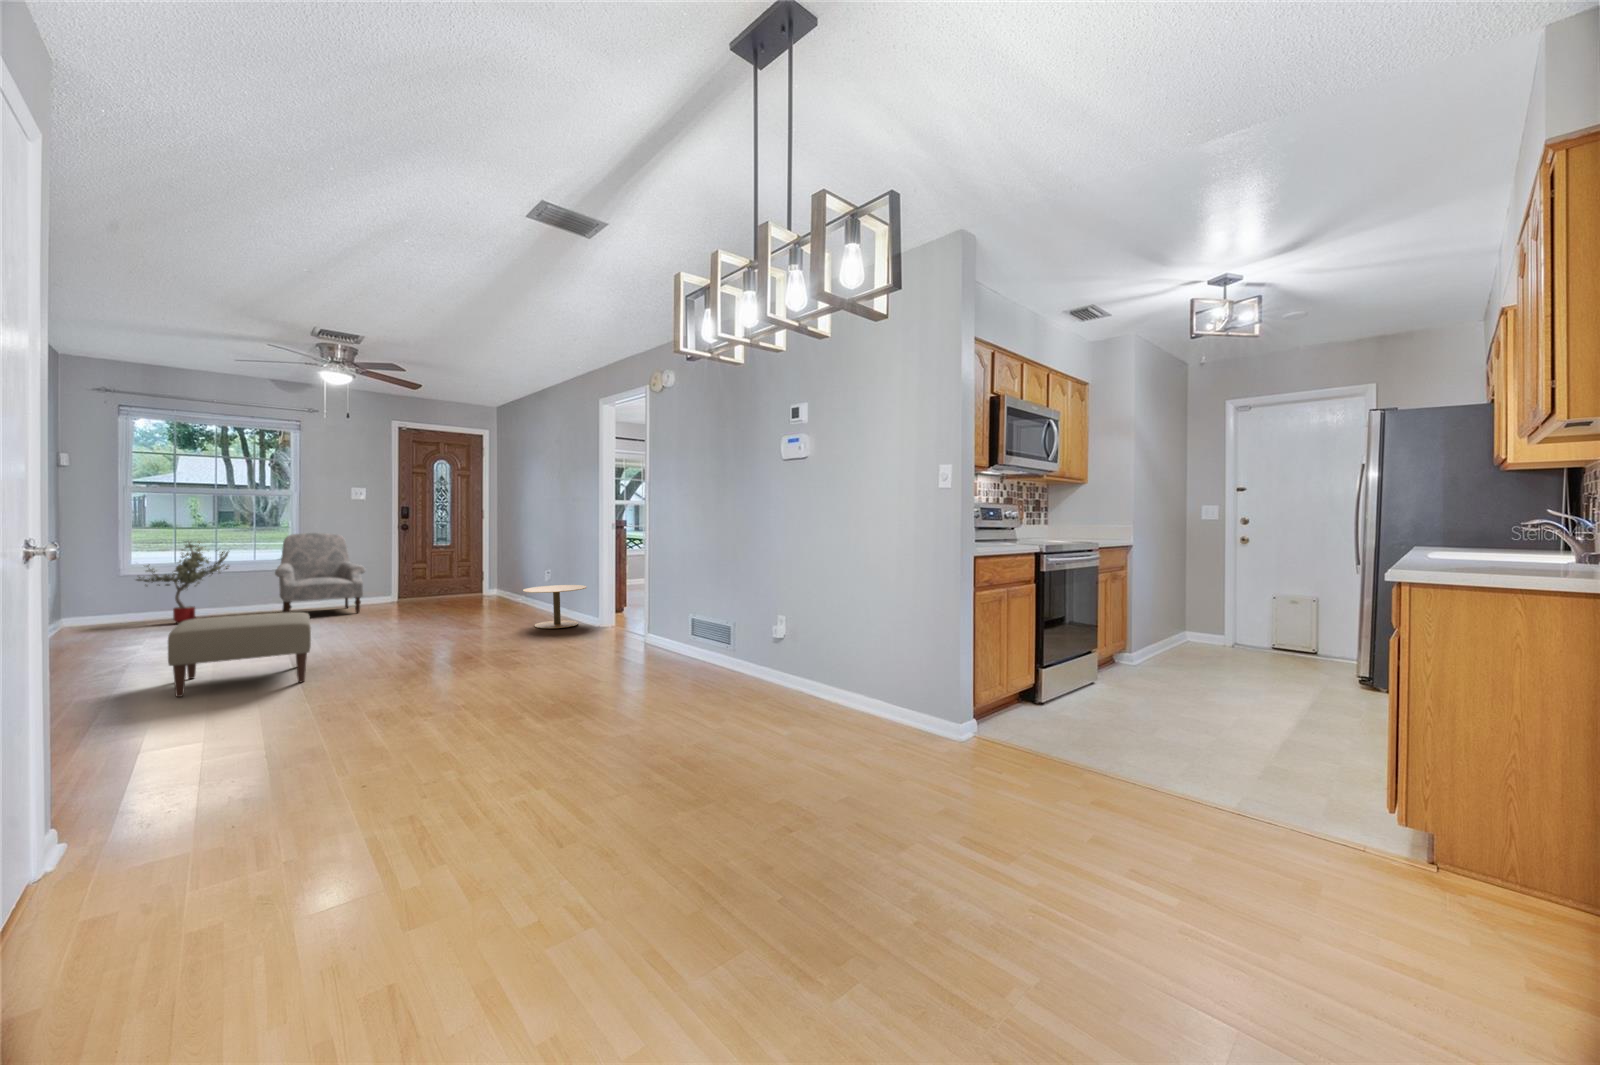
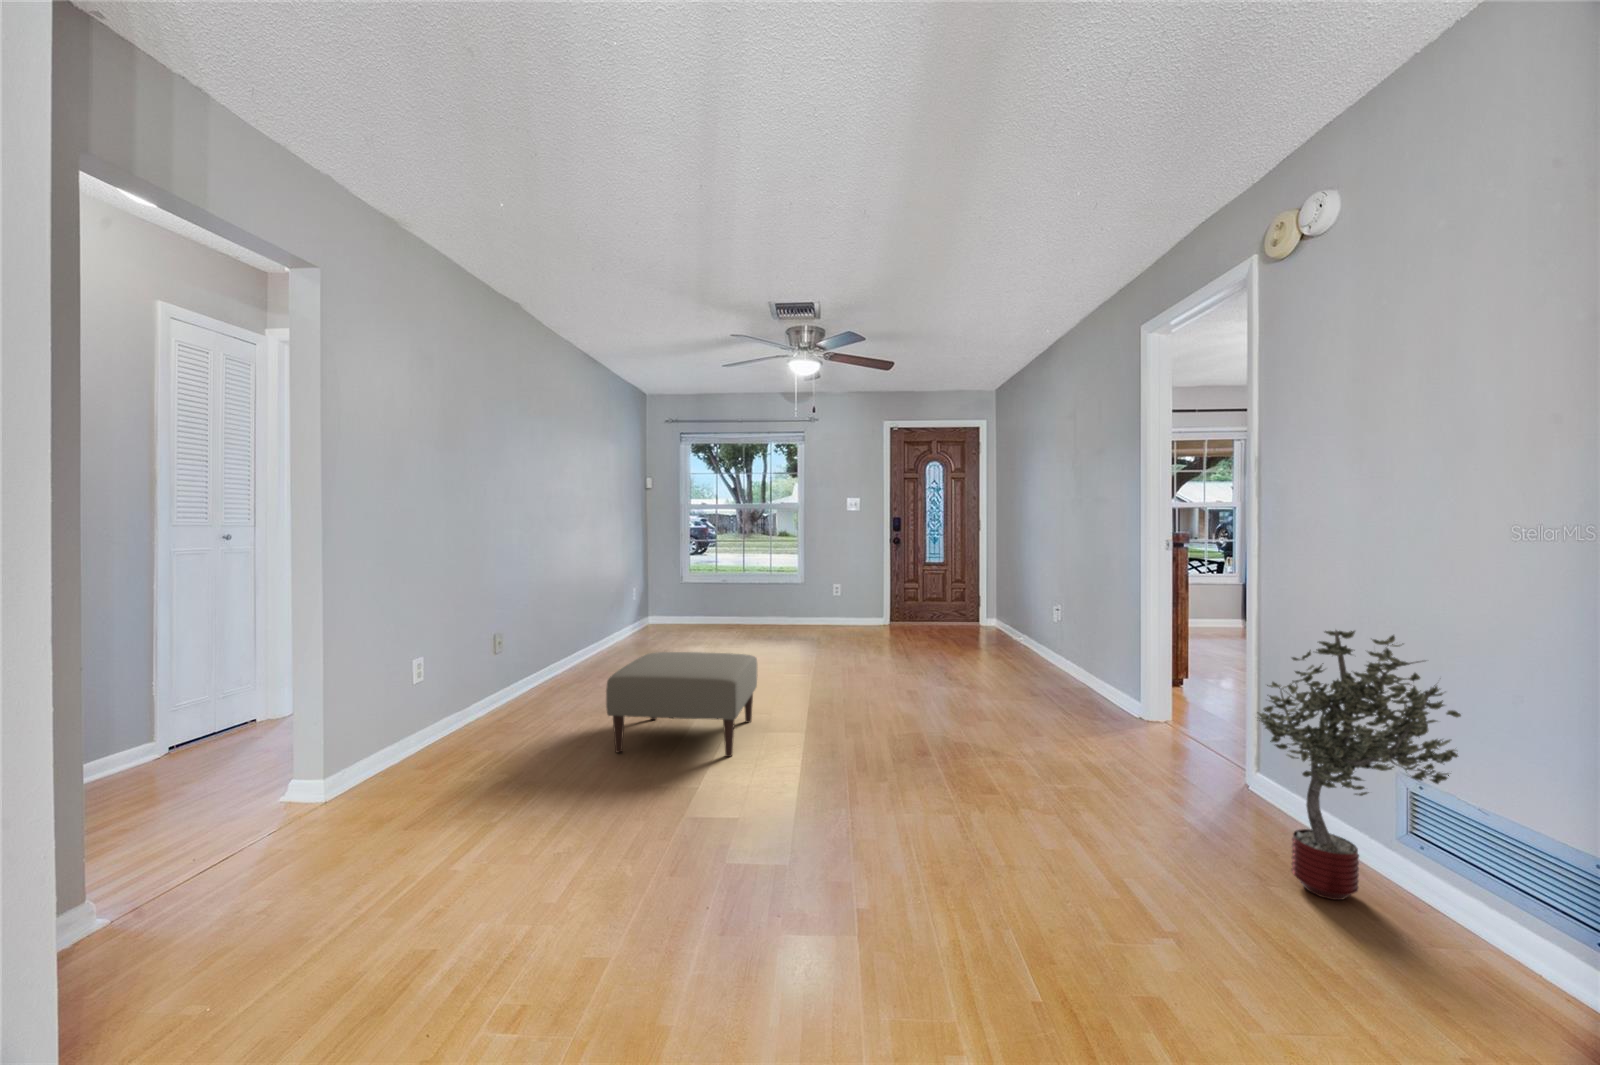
armchair: present [275,533,366,613] -> none [777,547,855,638]
potted tree: present [136,541,229,624] -> present [1257,630,1461,900]
side table: present [523,585,587,628] -> none [1020,634,1121,708]

